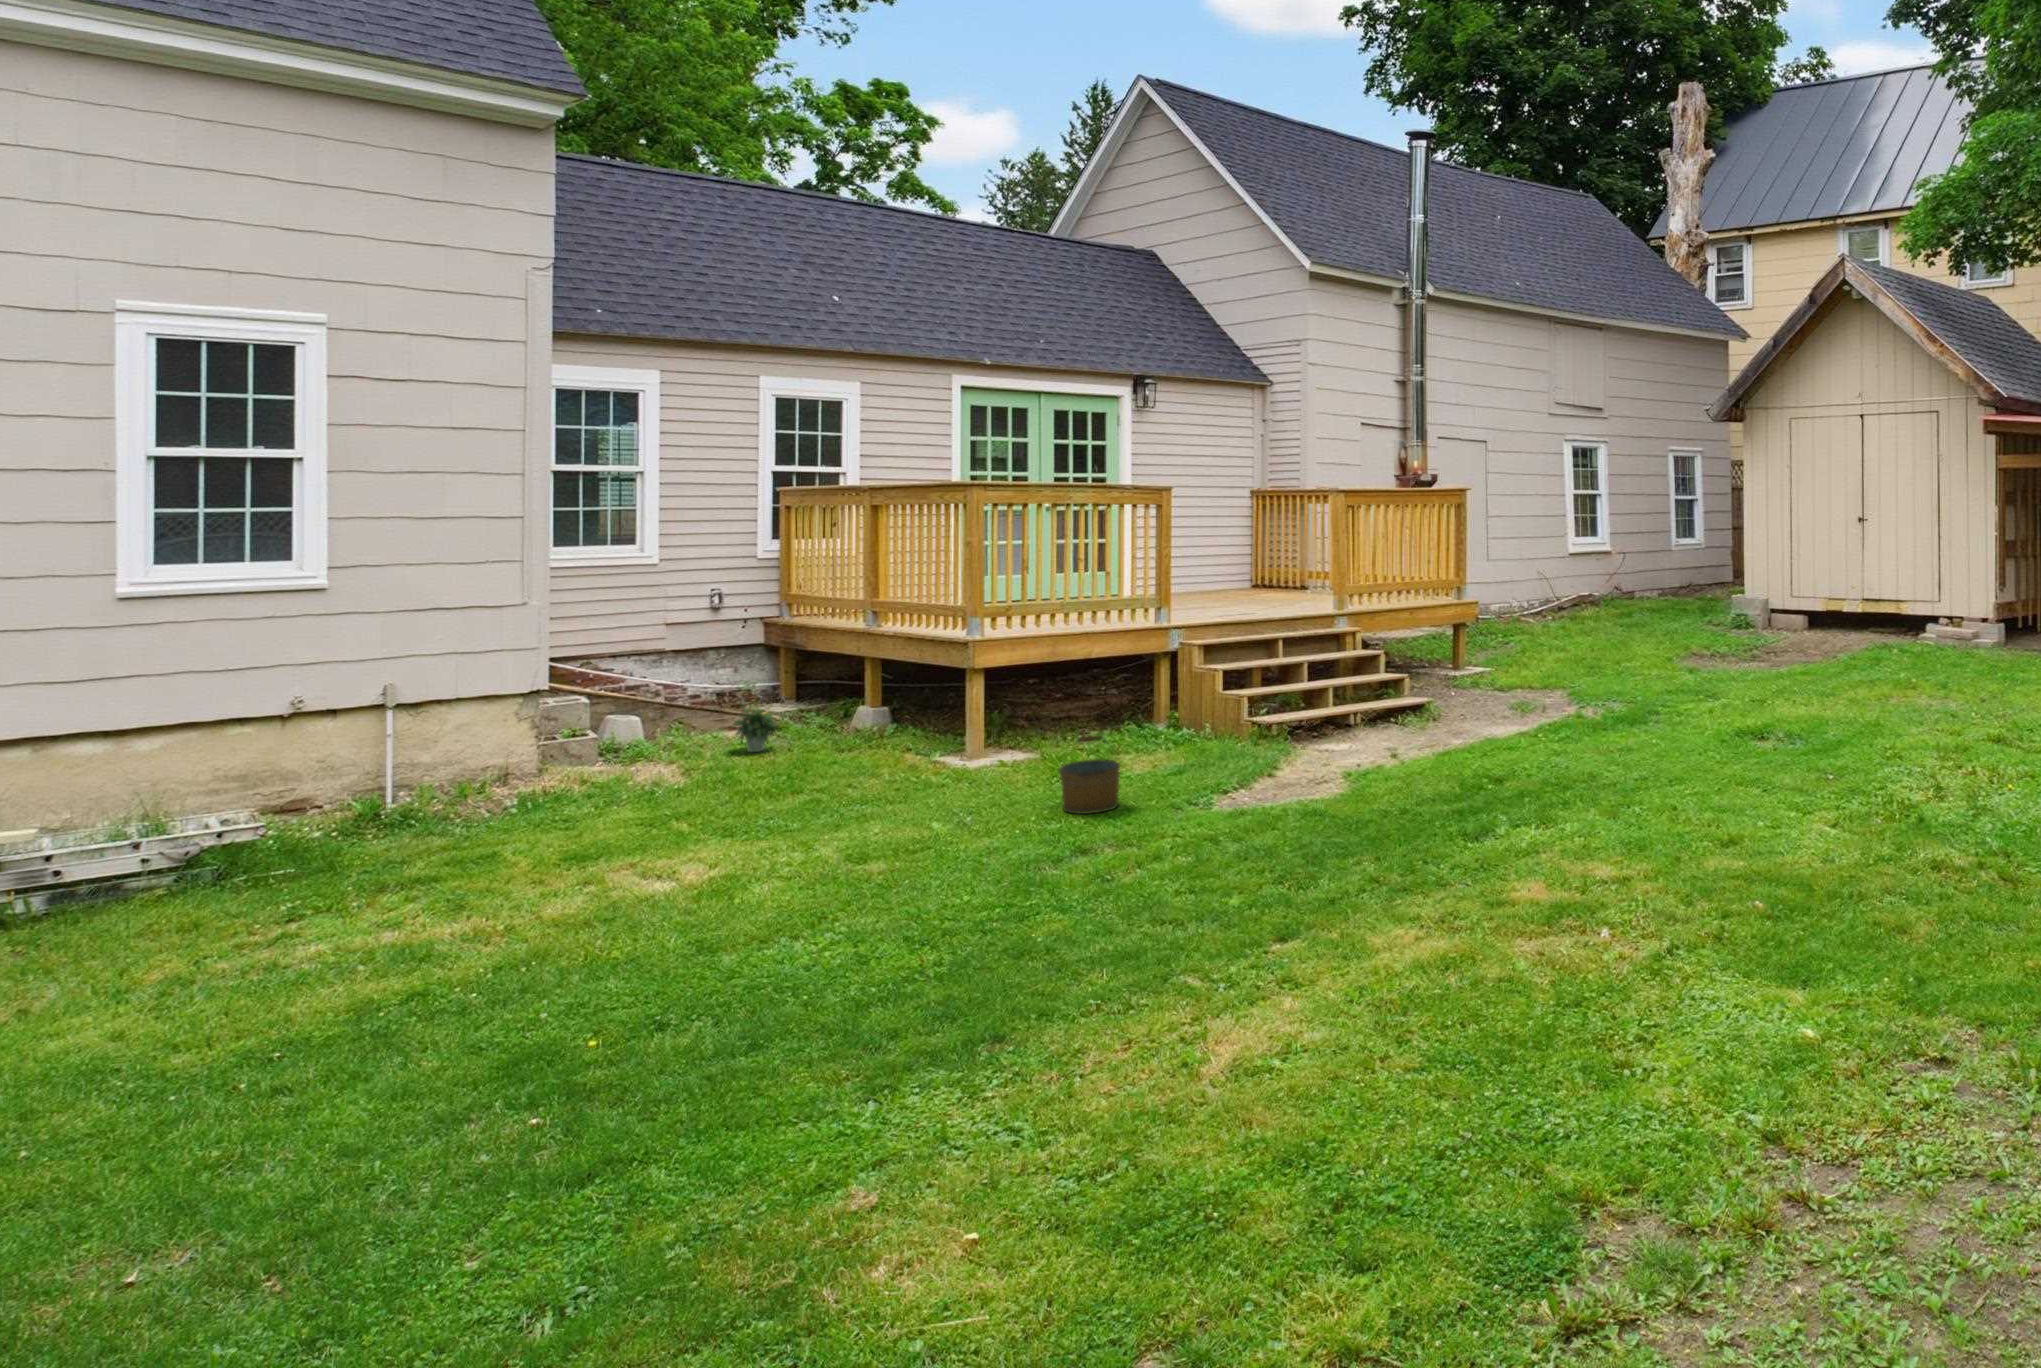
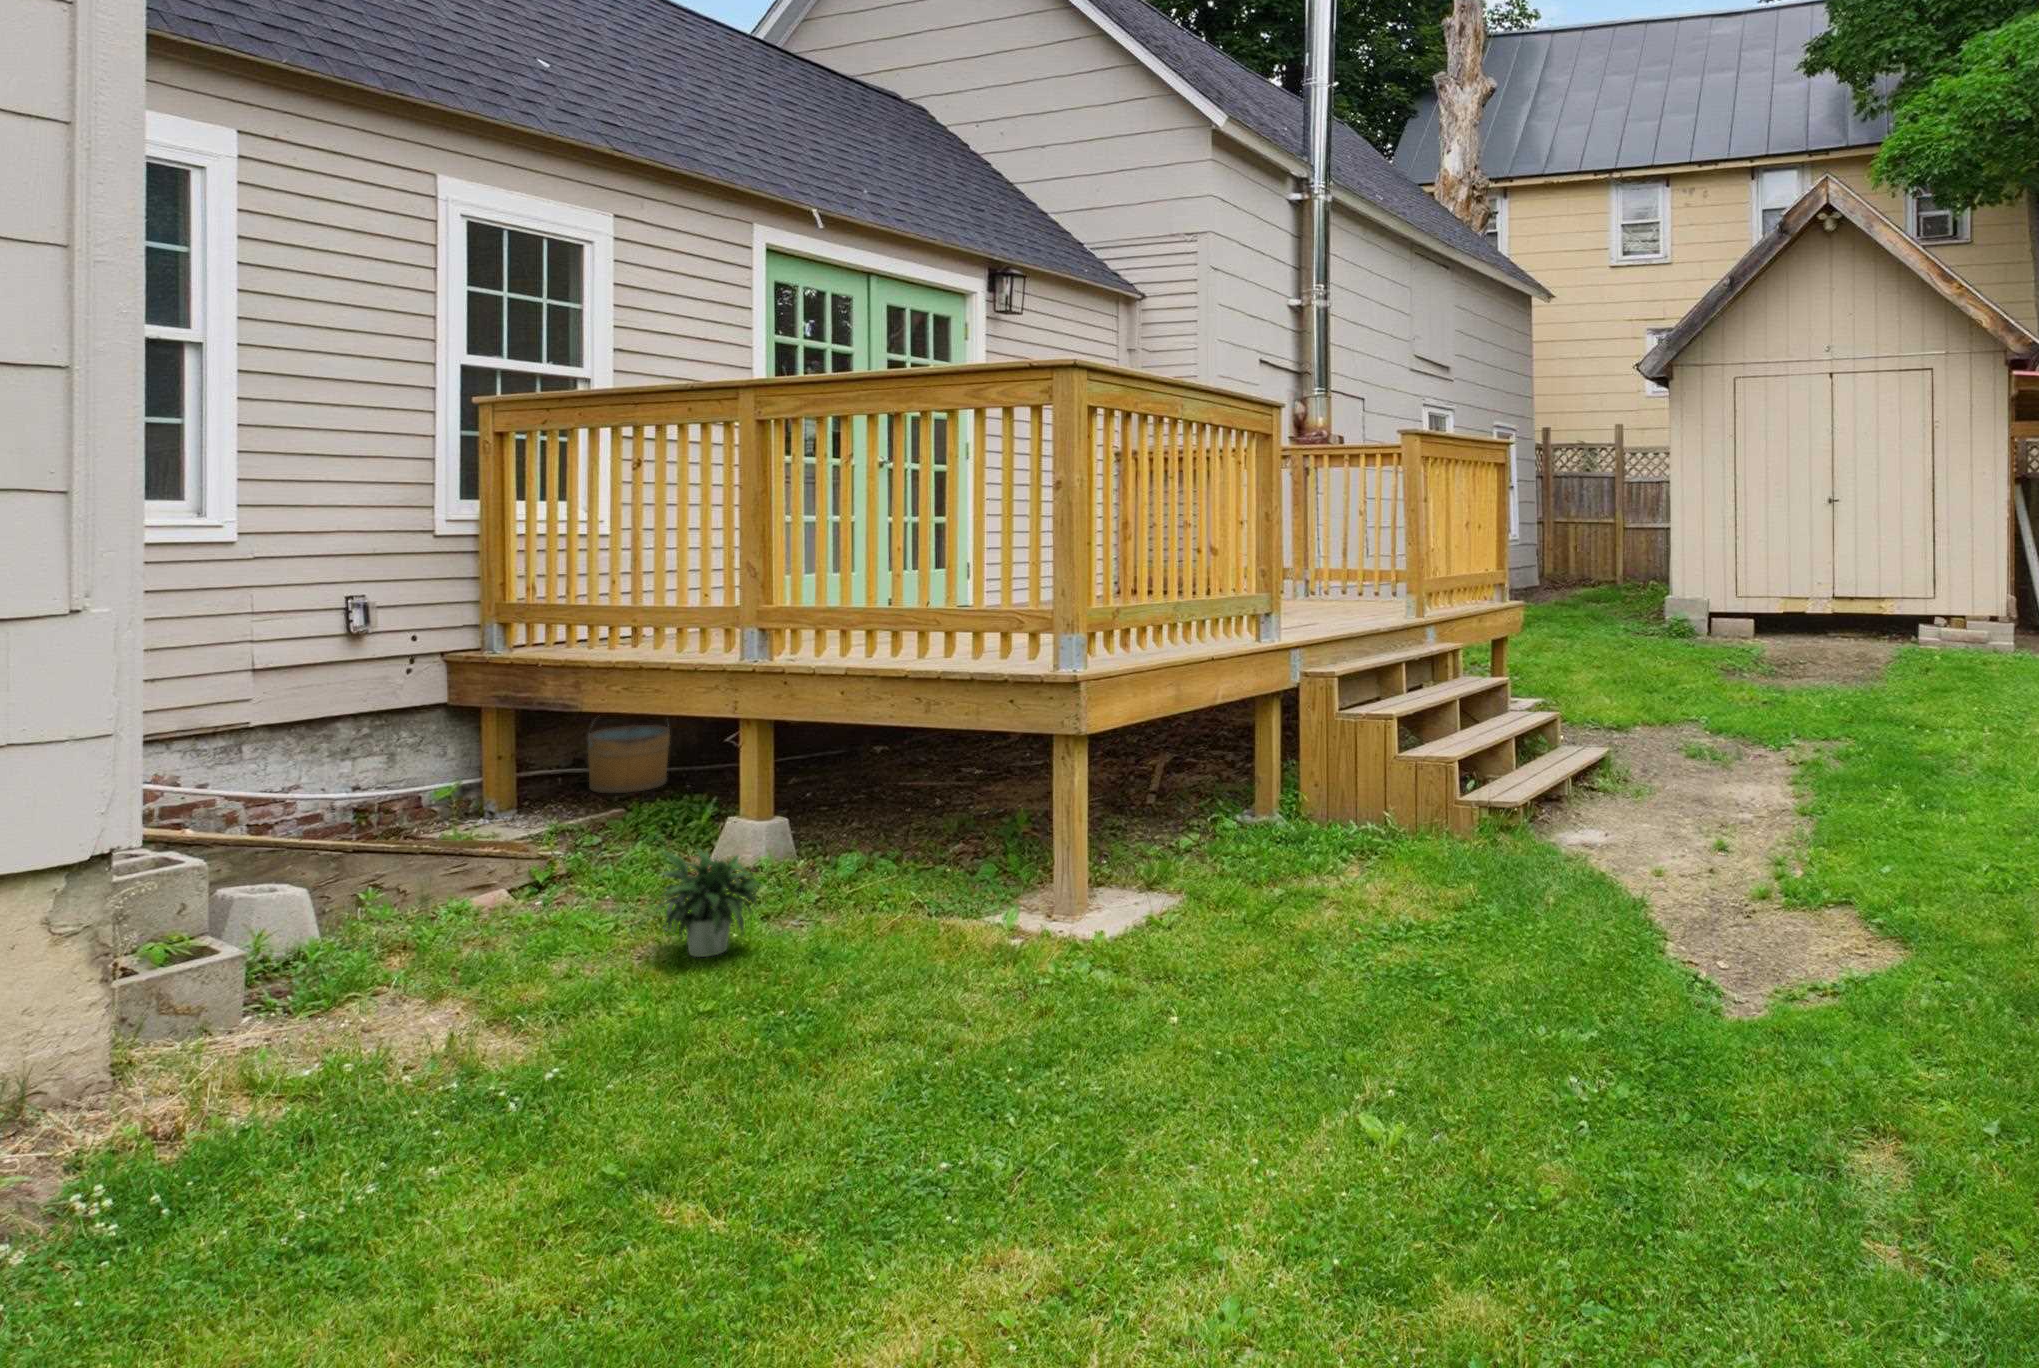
bucket: present [1059,736,1120,814] -> present [588,725,670,793]

